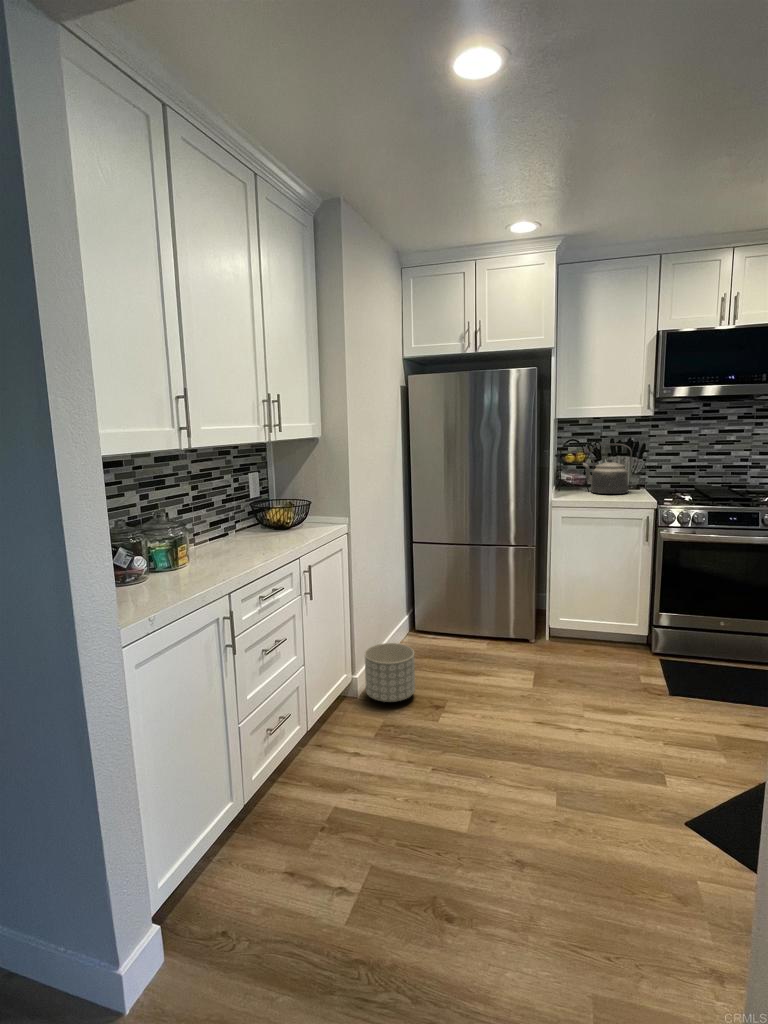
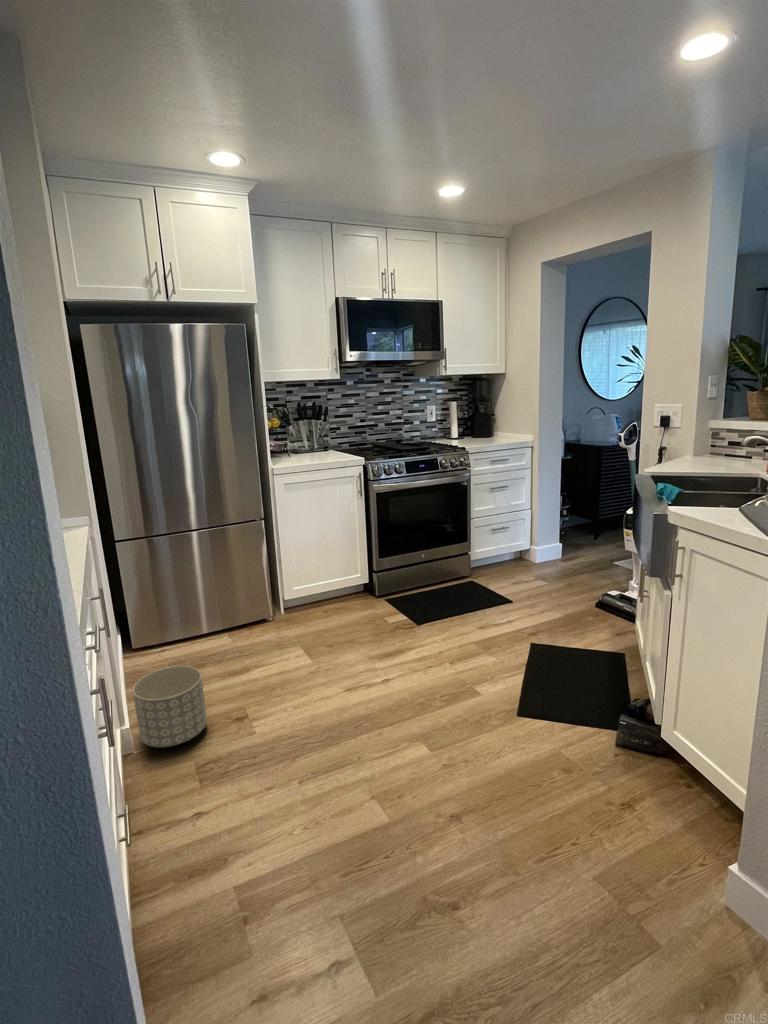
kettle: present [583,444,632,494] -> none [284,407,329,457]

